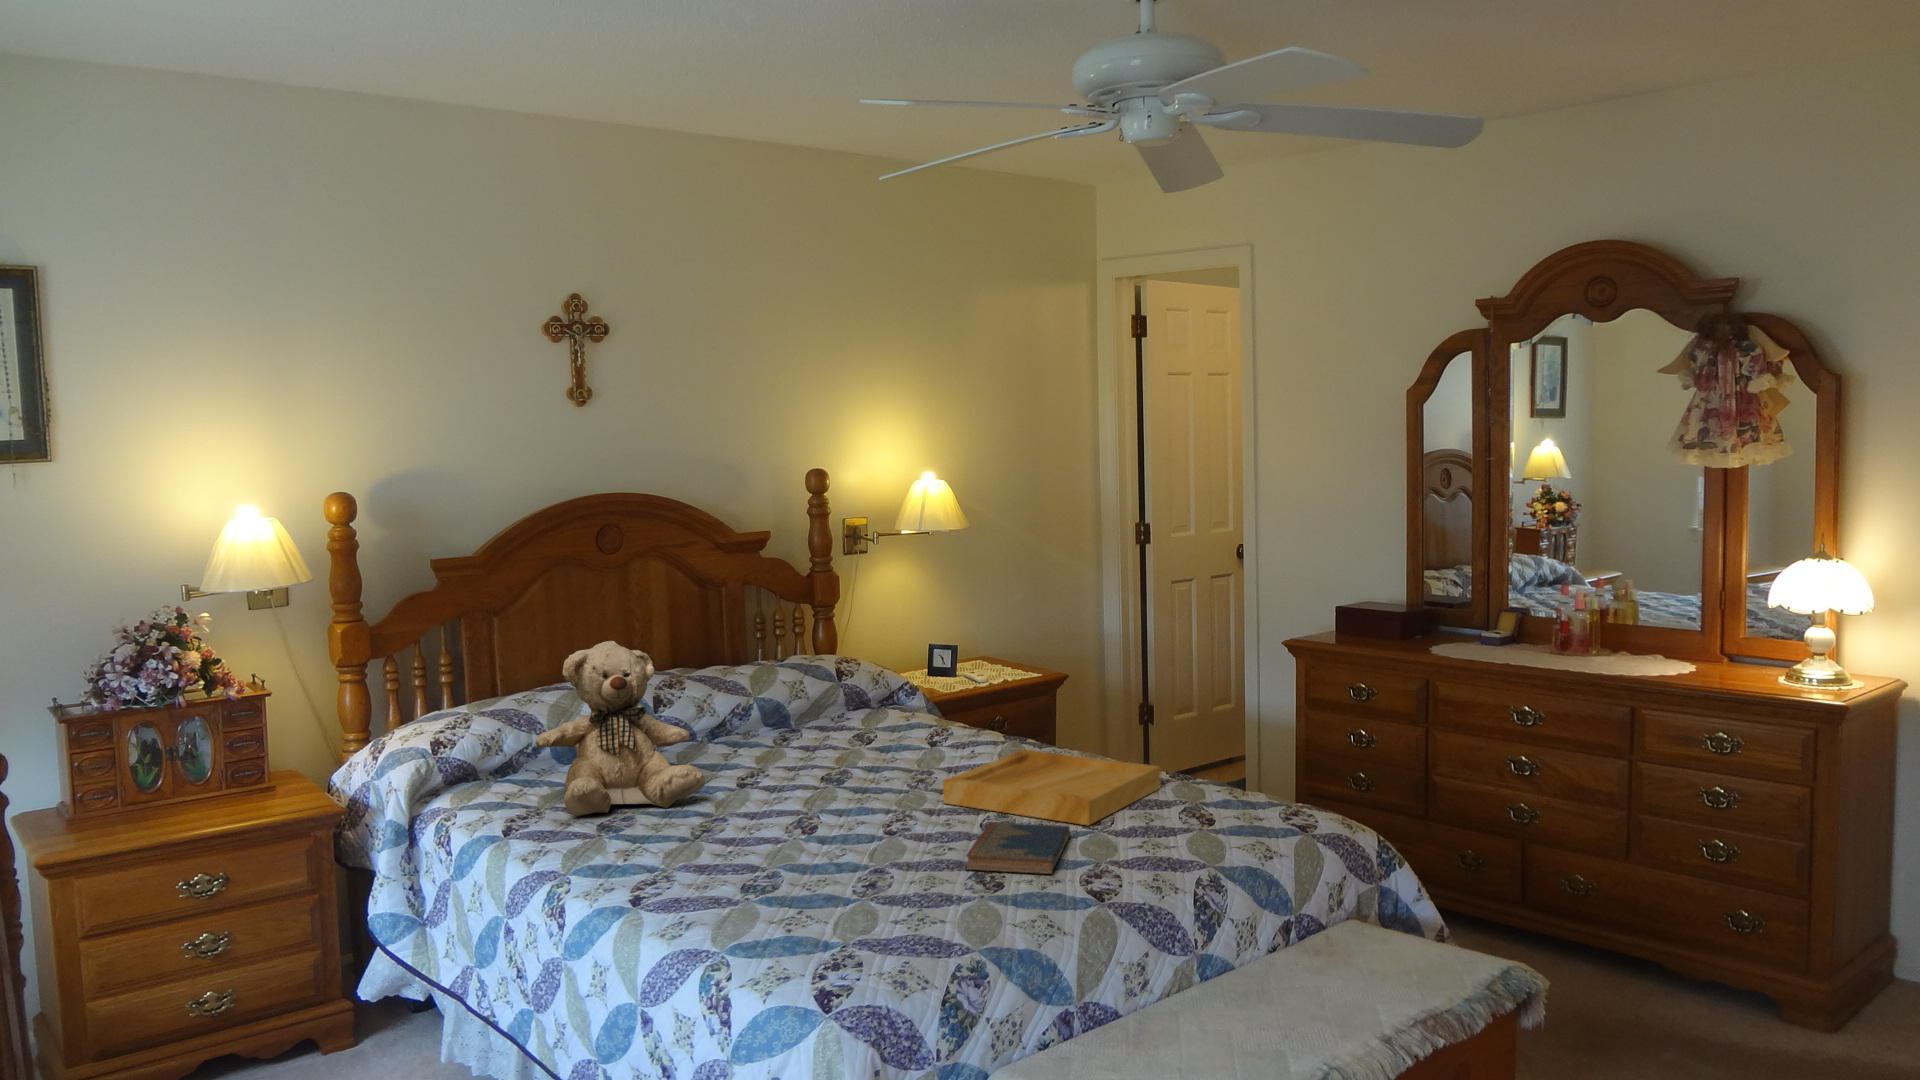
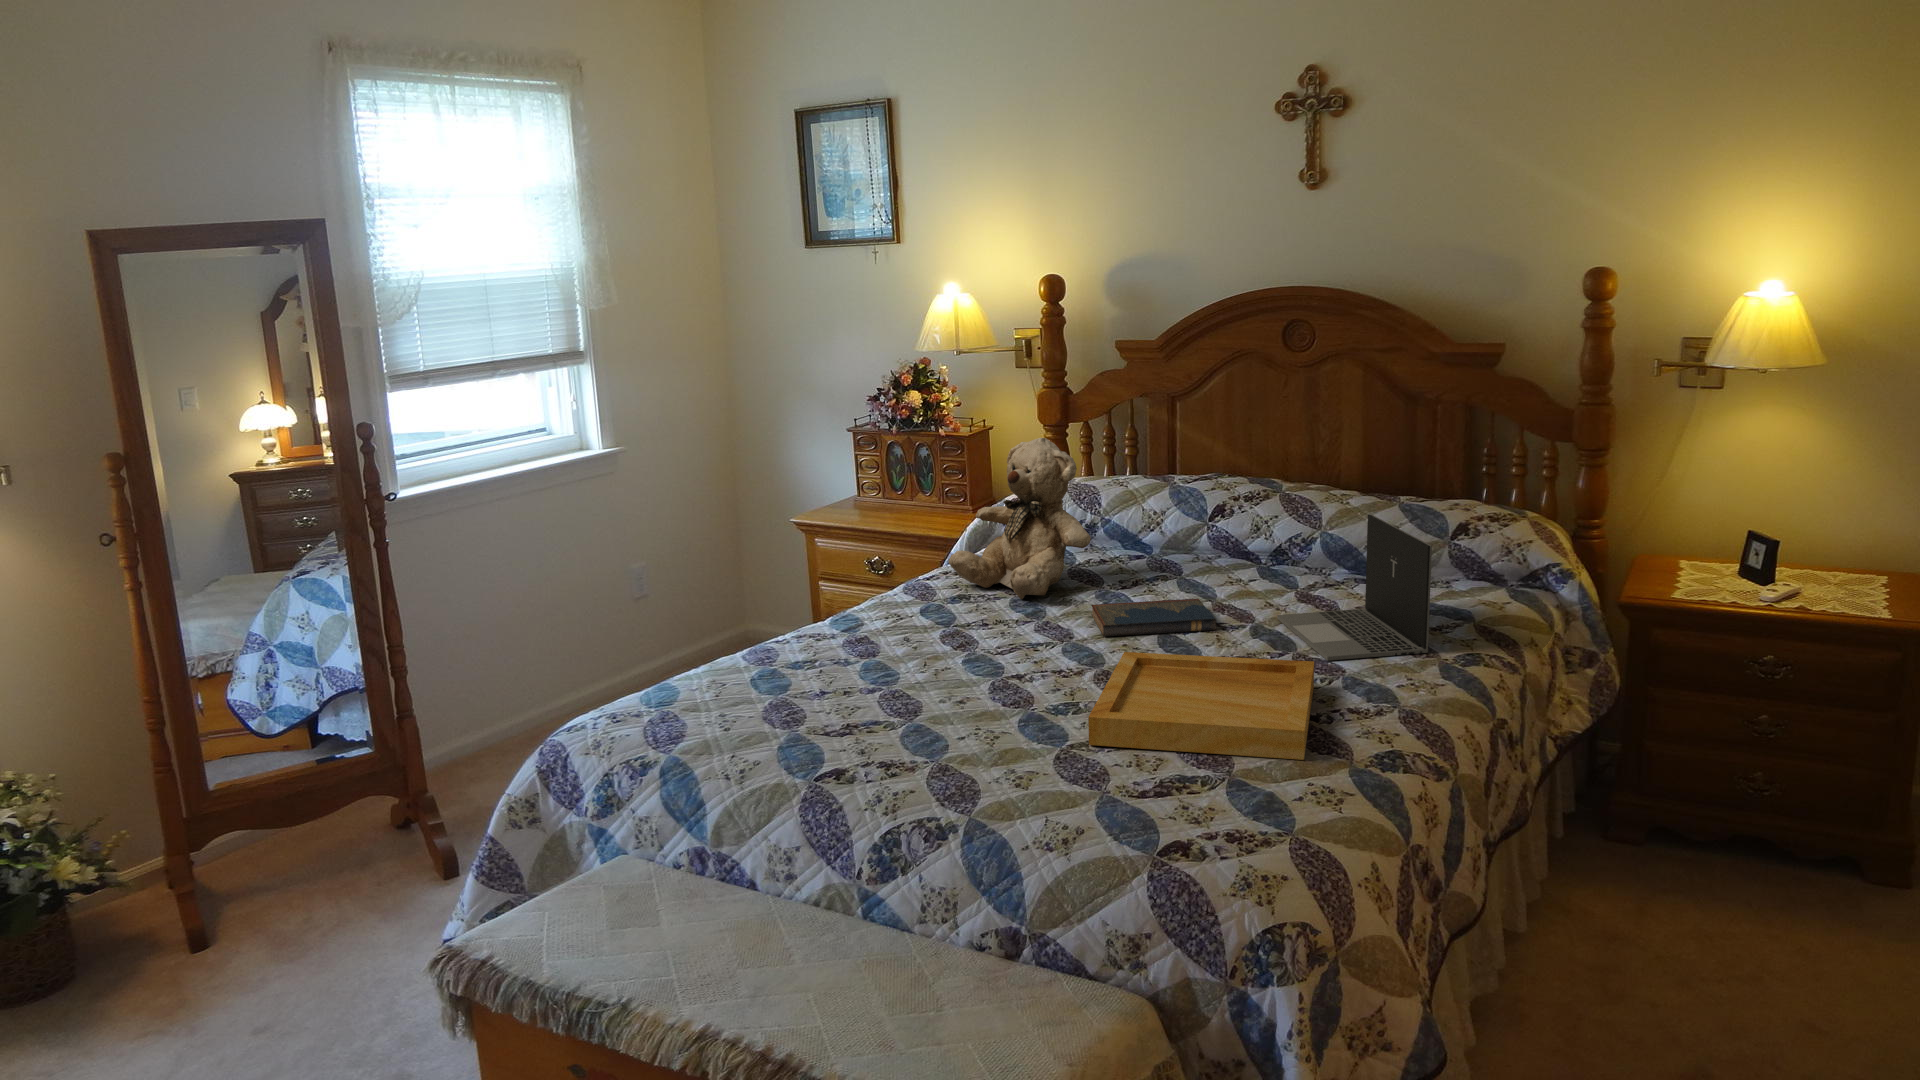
laptop: none [858,658,986,760] -> present [1277,514,1432,661]
hardcover book: present [966,822,1070,874] -> present [1091,598,1216,636]

